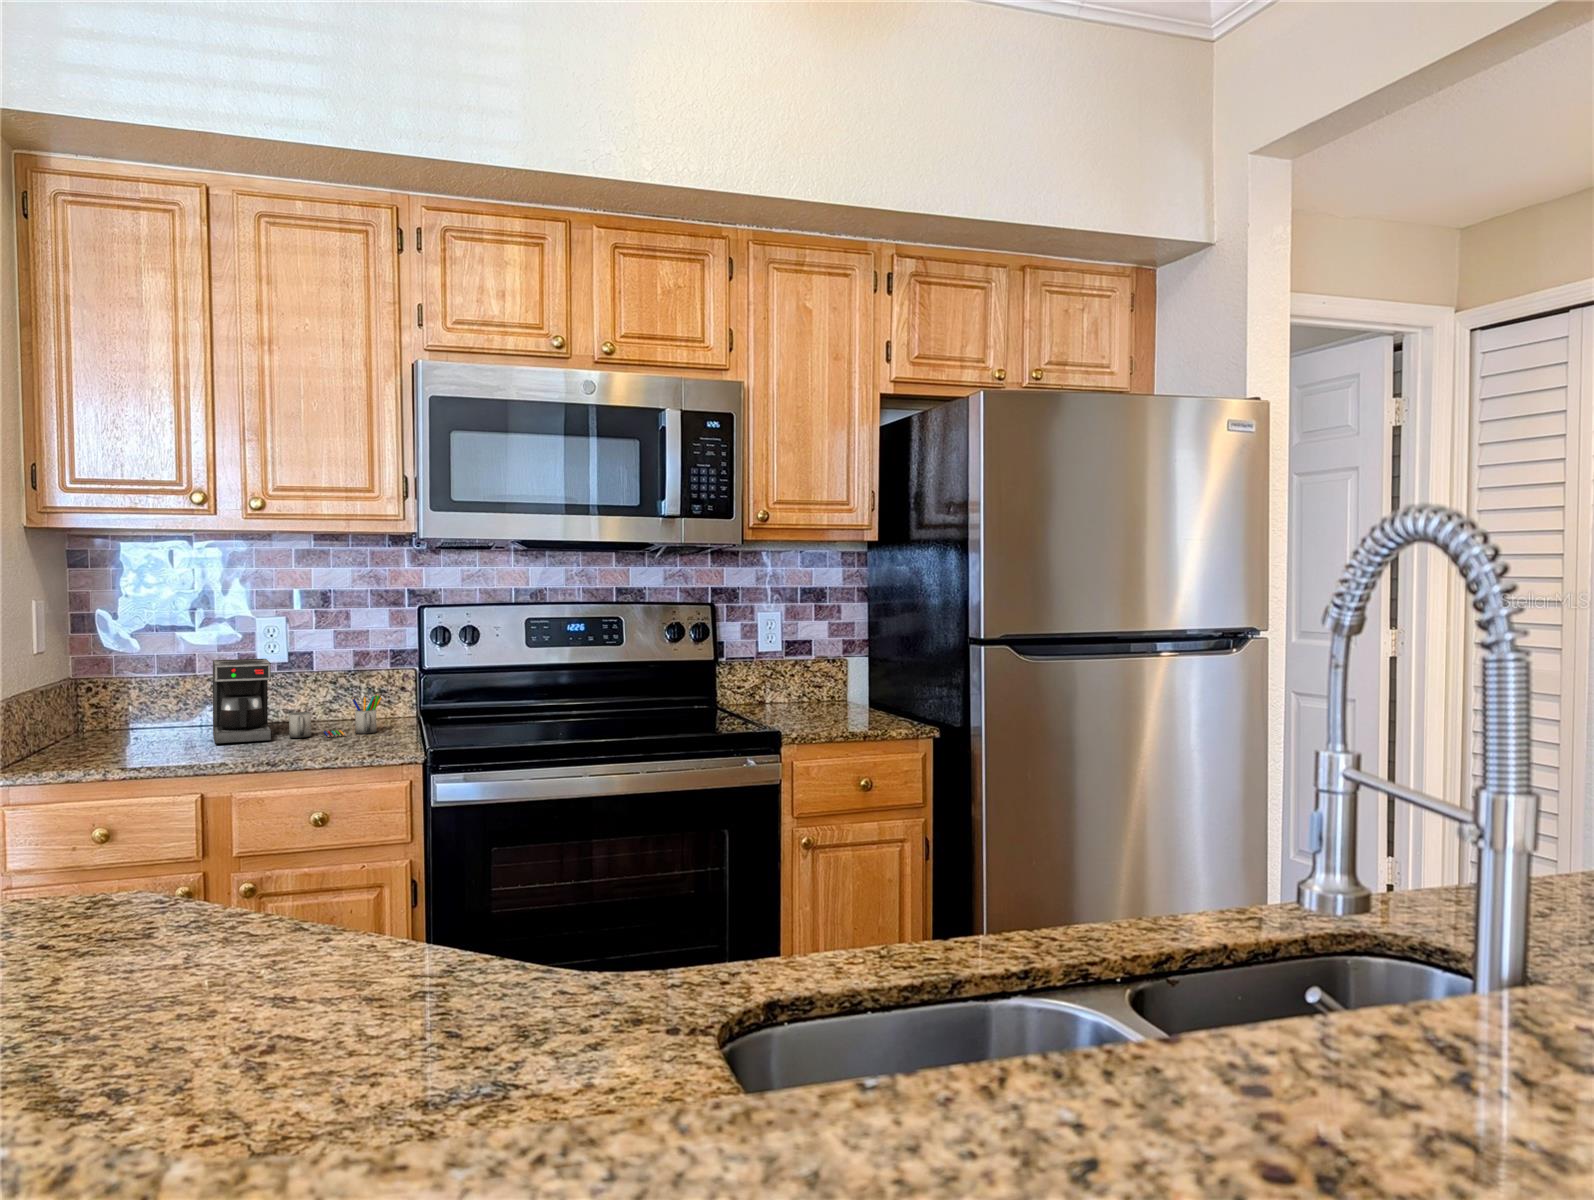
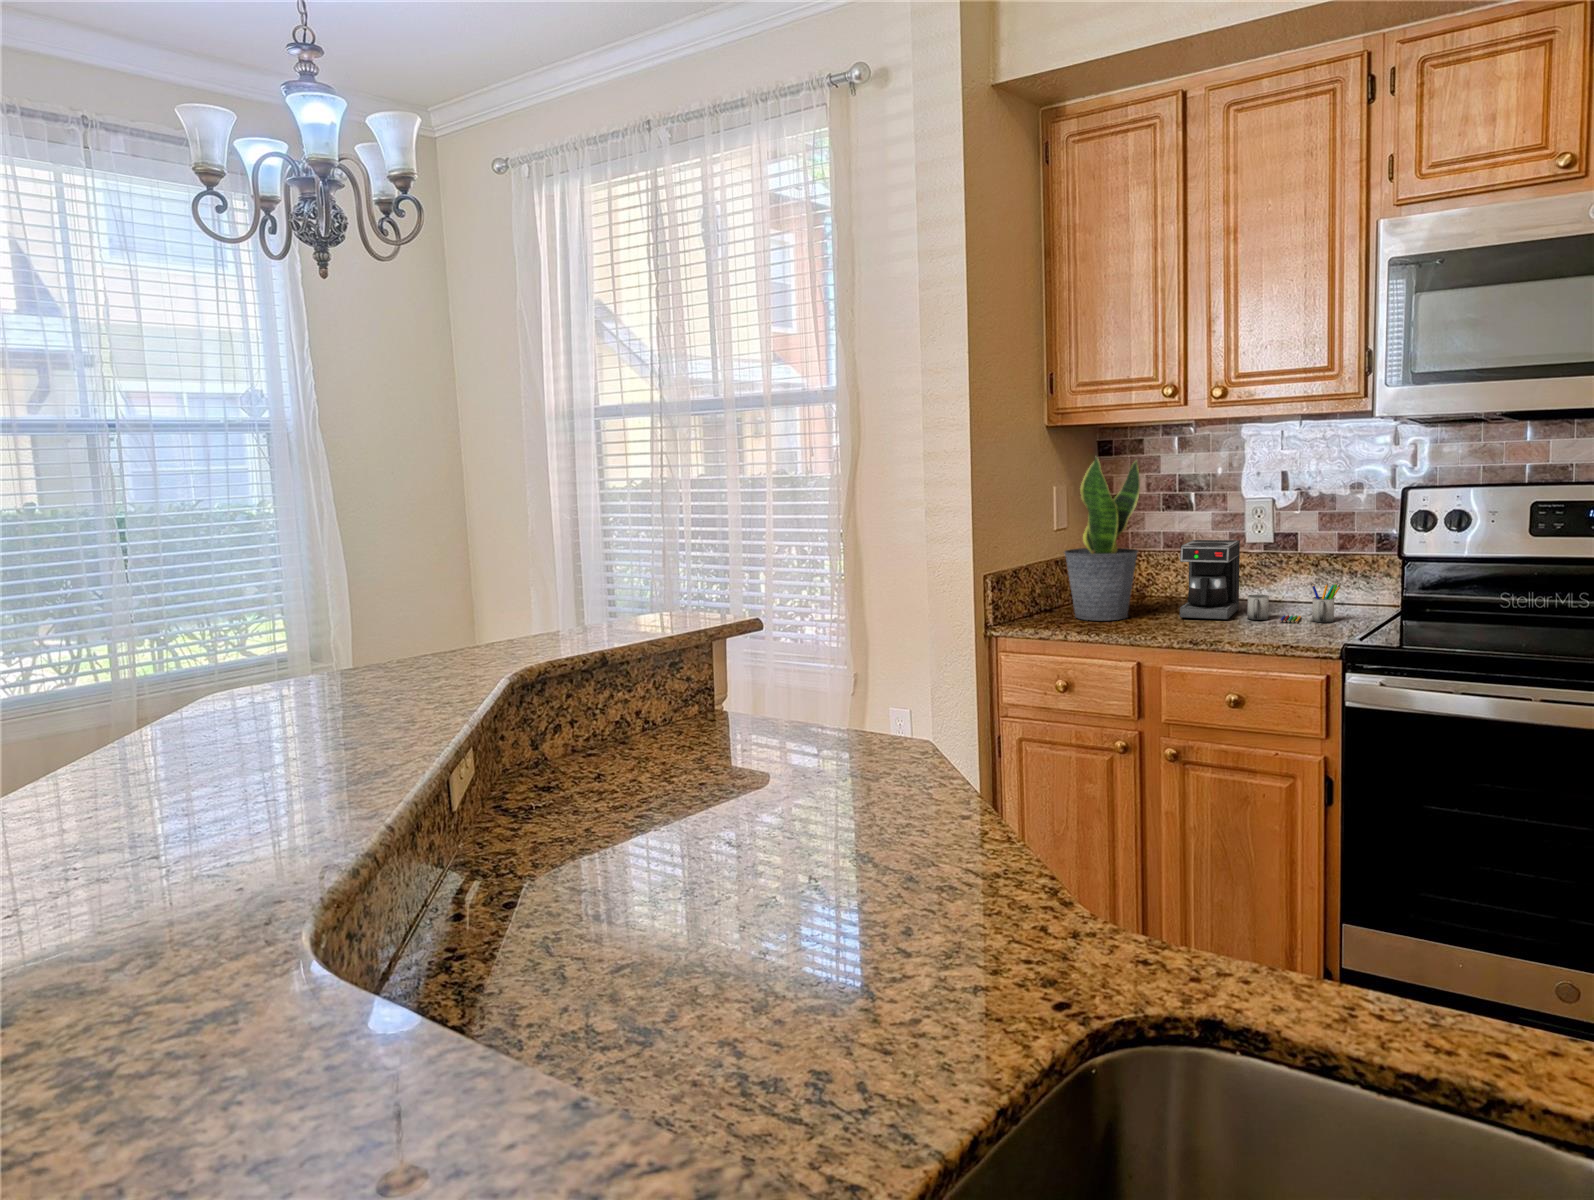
potted plant: none [59,561,161,758] -> present [1064,457,1140,620]

